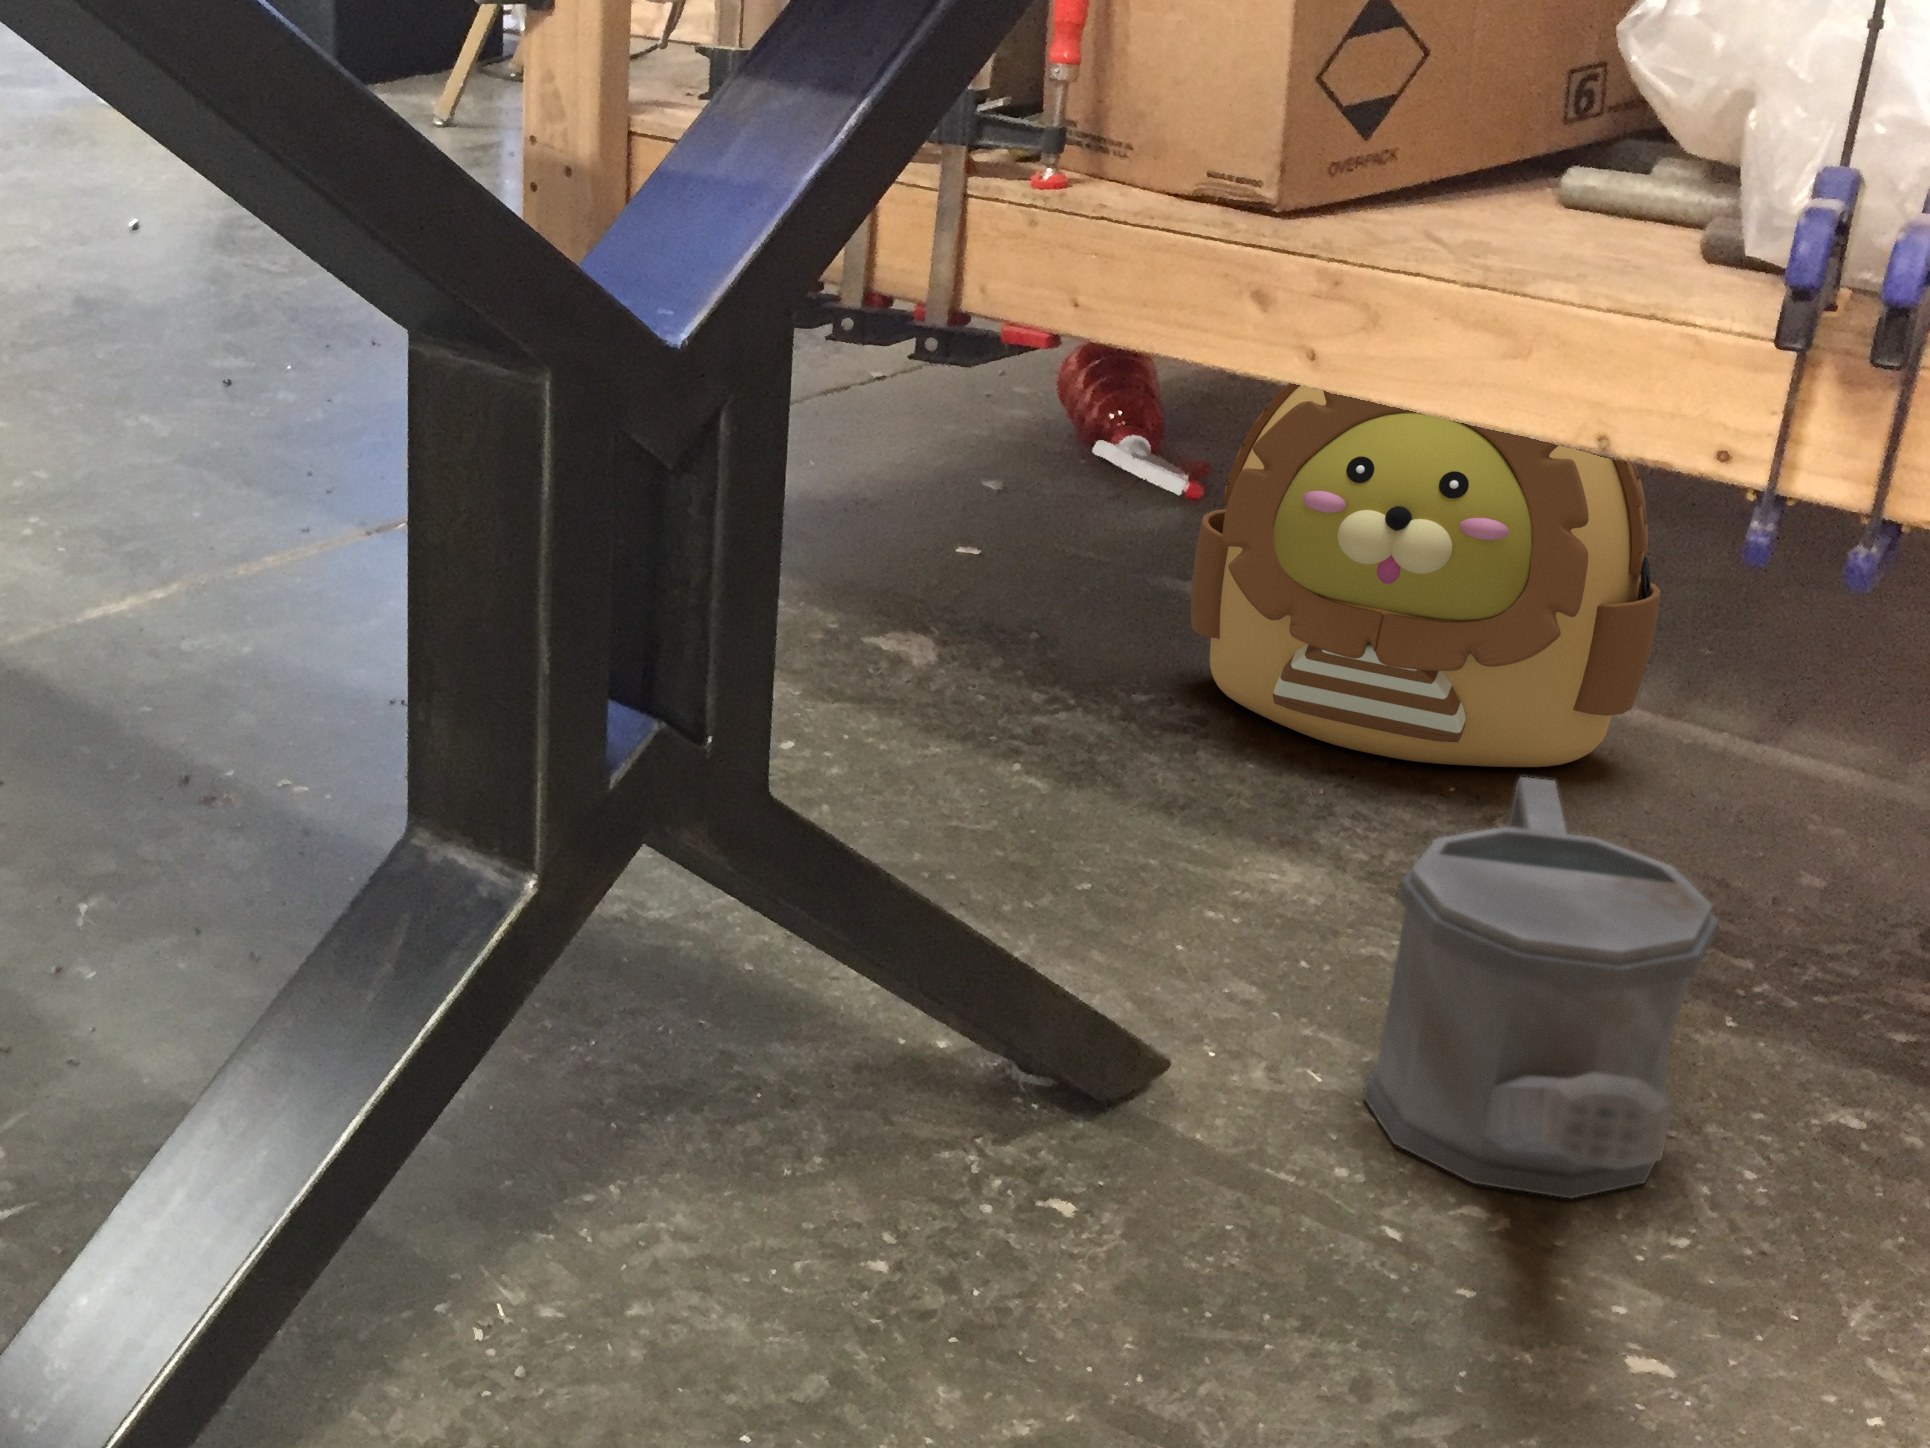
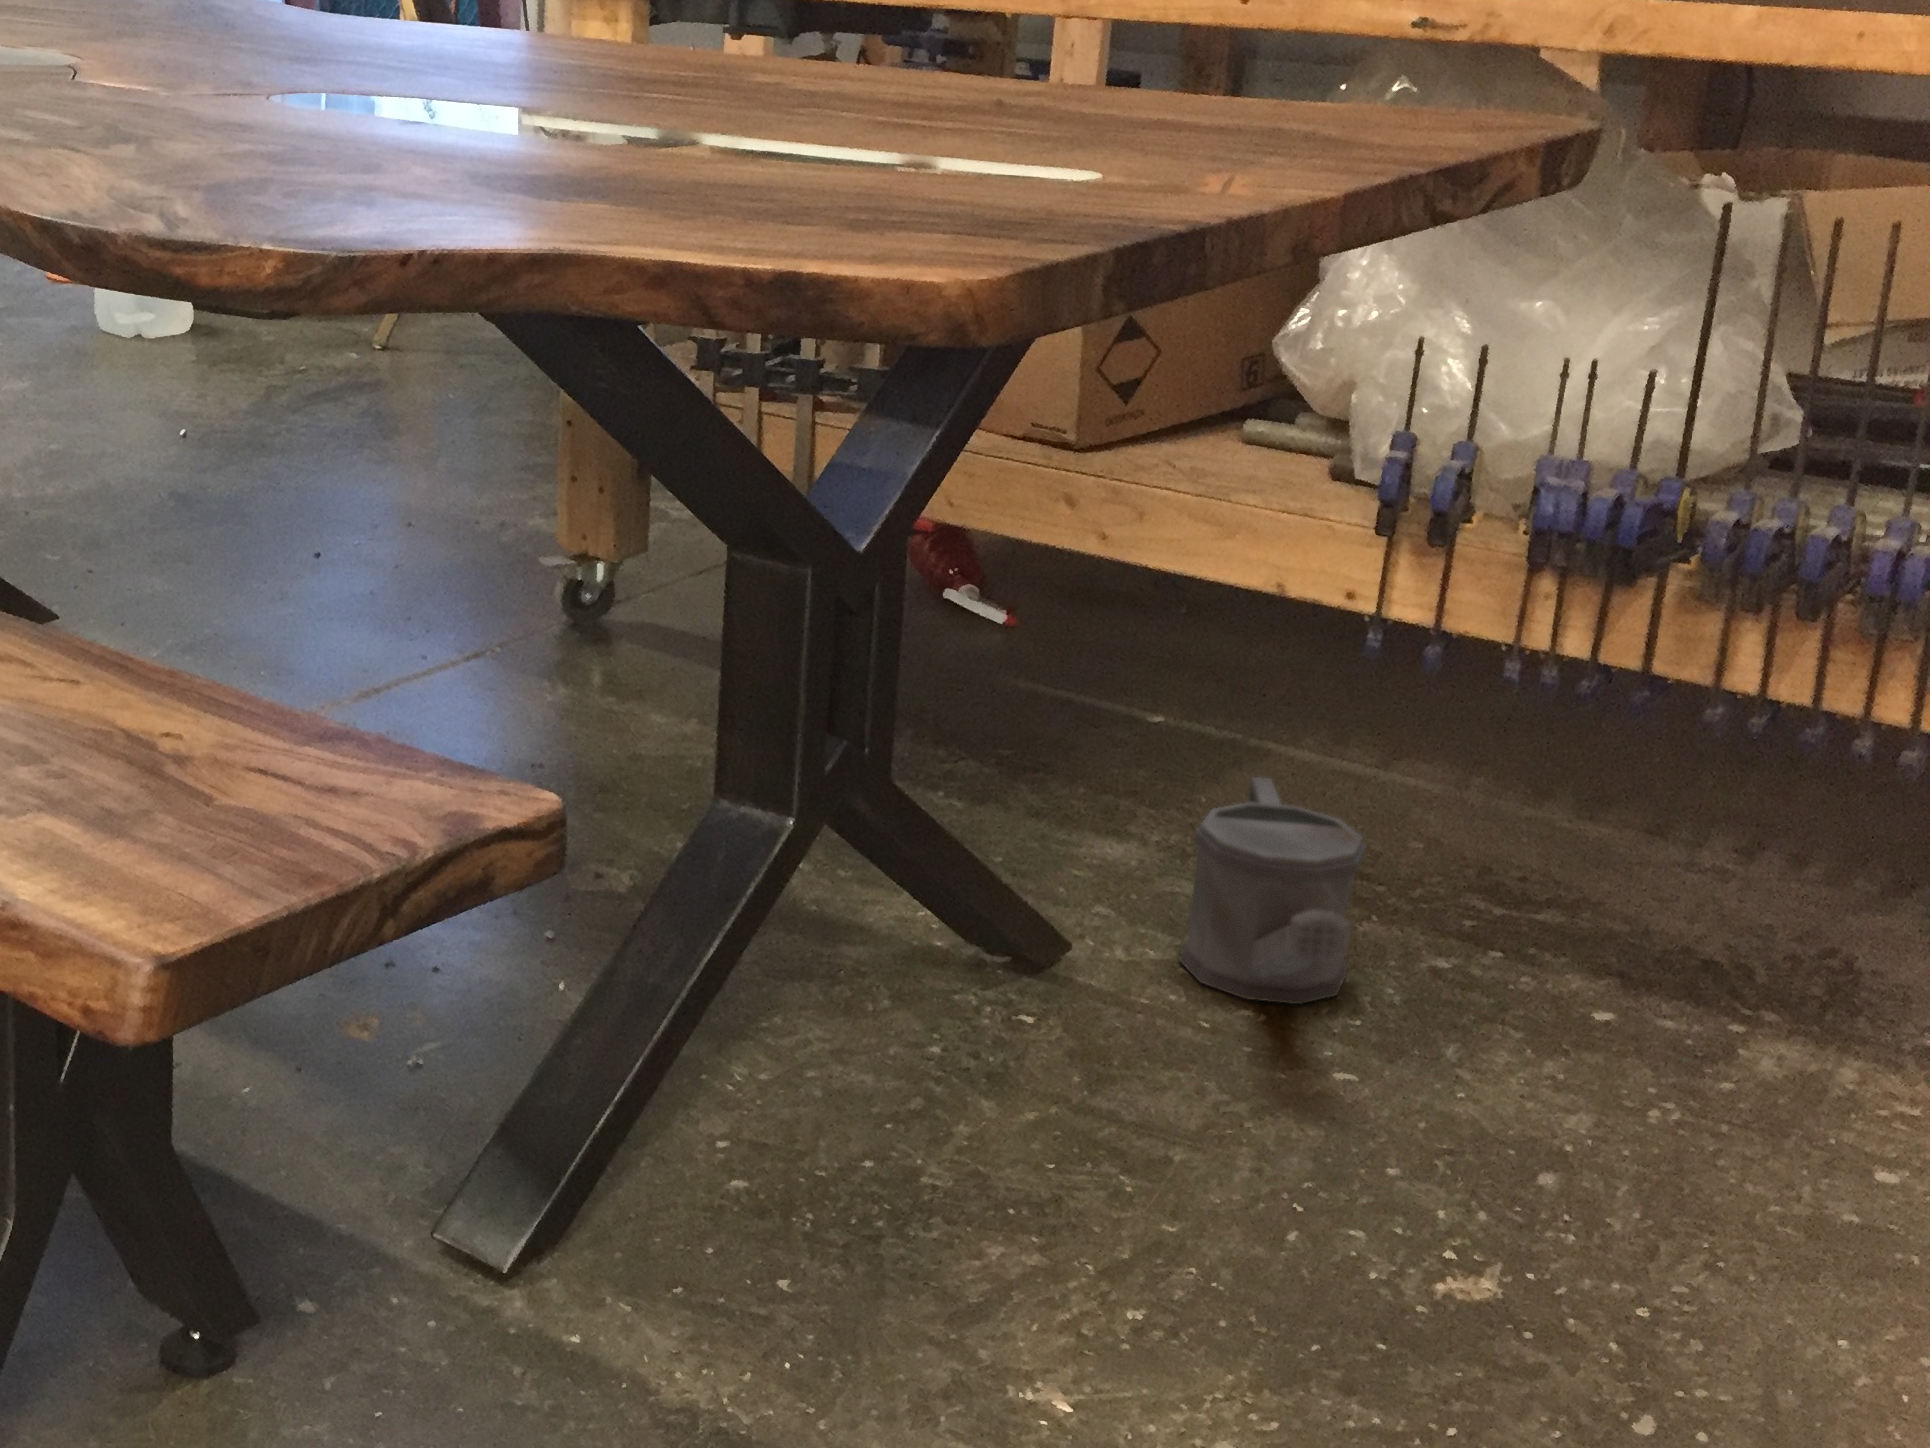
backpack: present [1191,383,1661,767] -> none [1033,474,1318,785]

